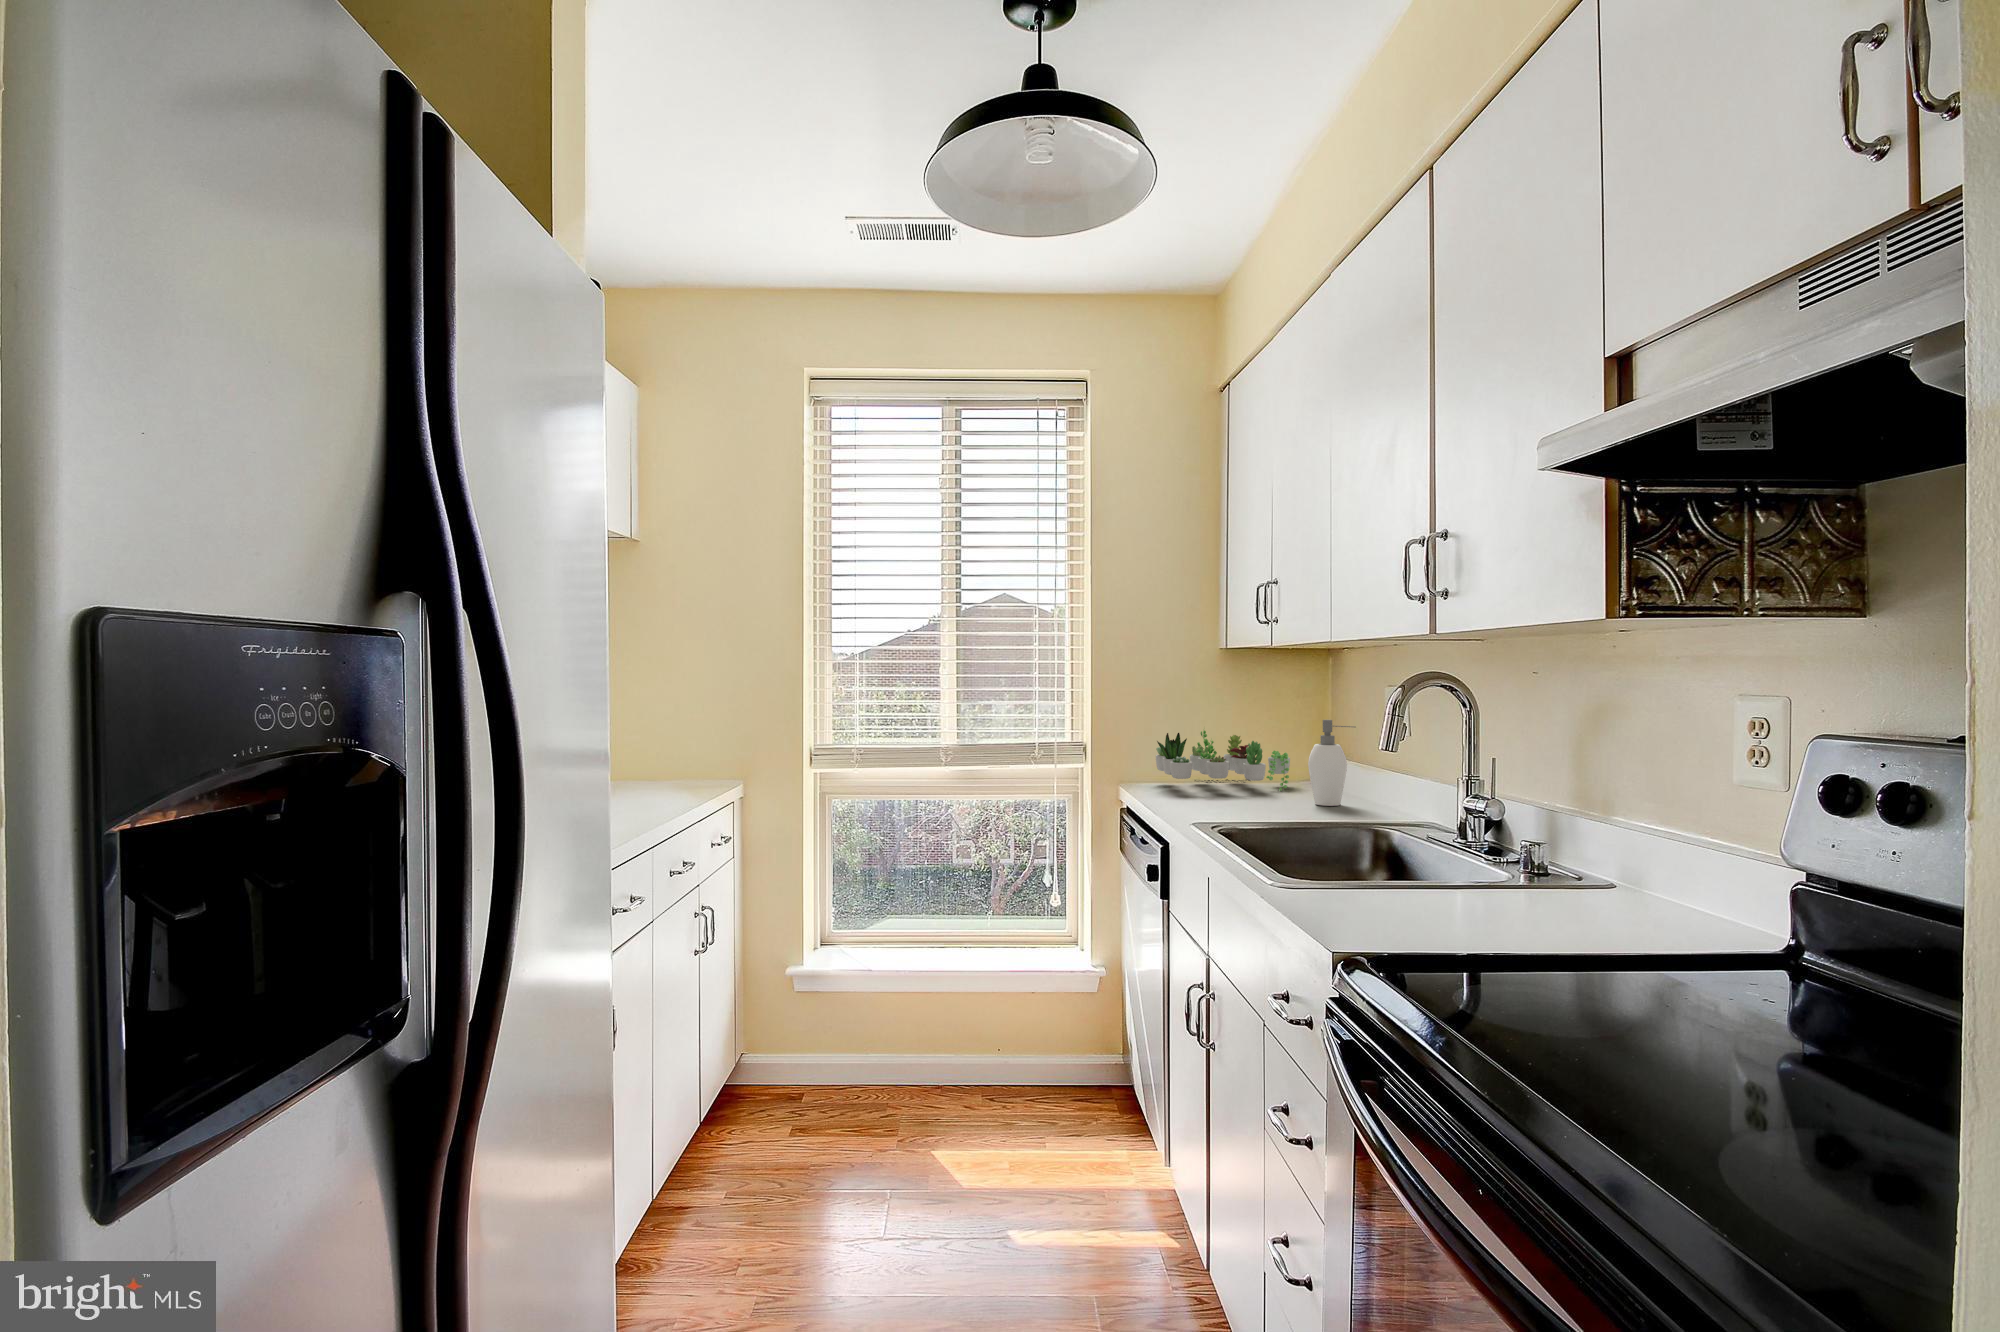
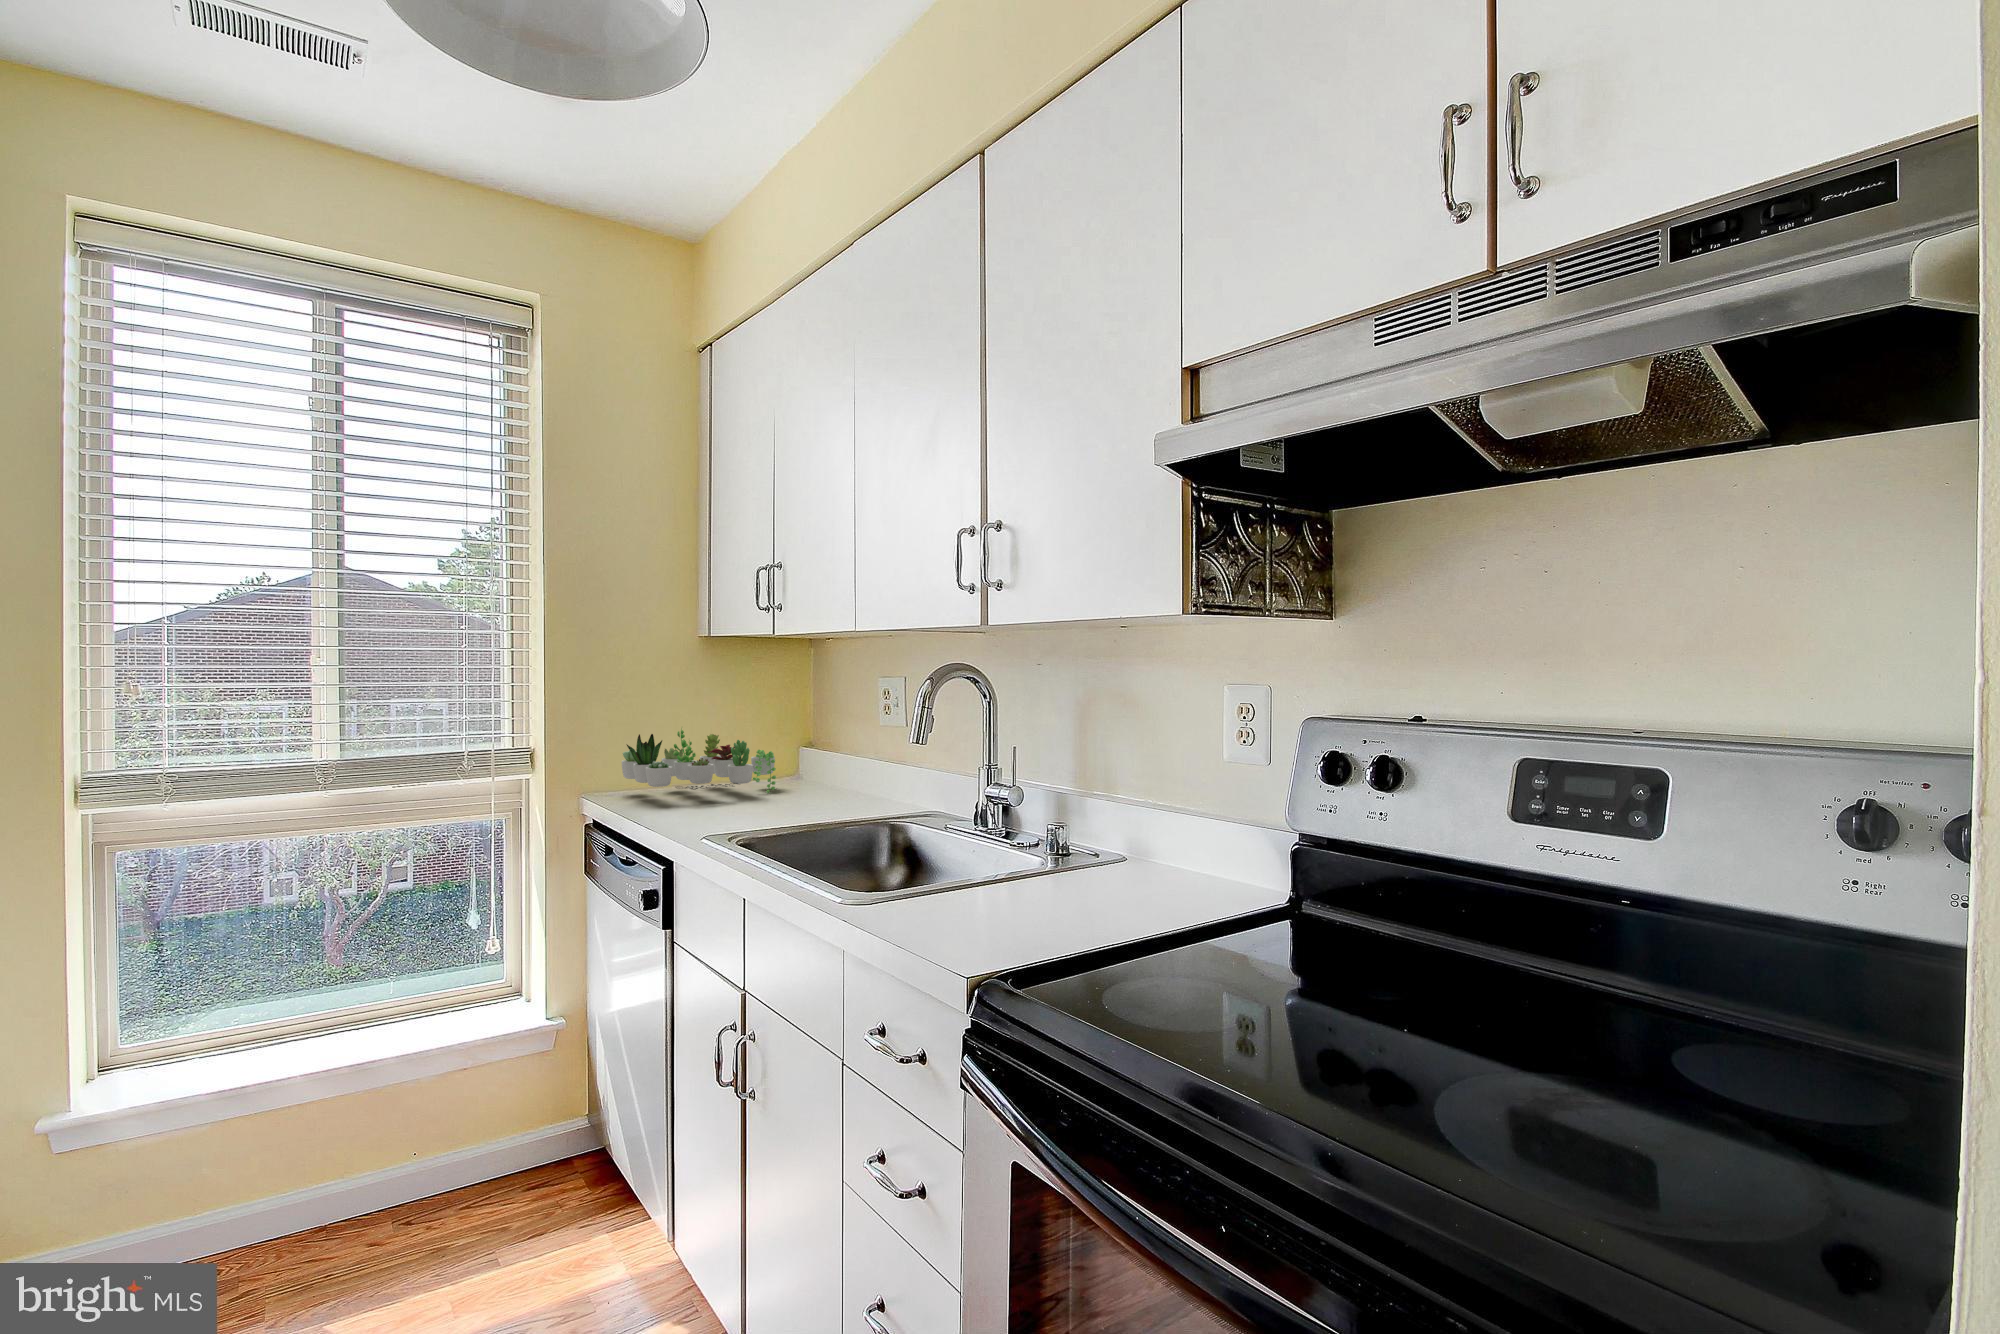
soap dispenser: present [1308,720,1355,806] -> none [806,714,856,806]

